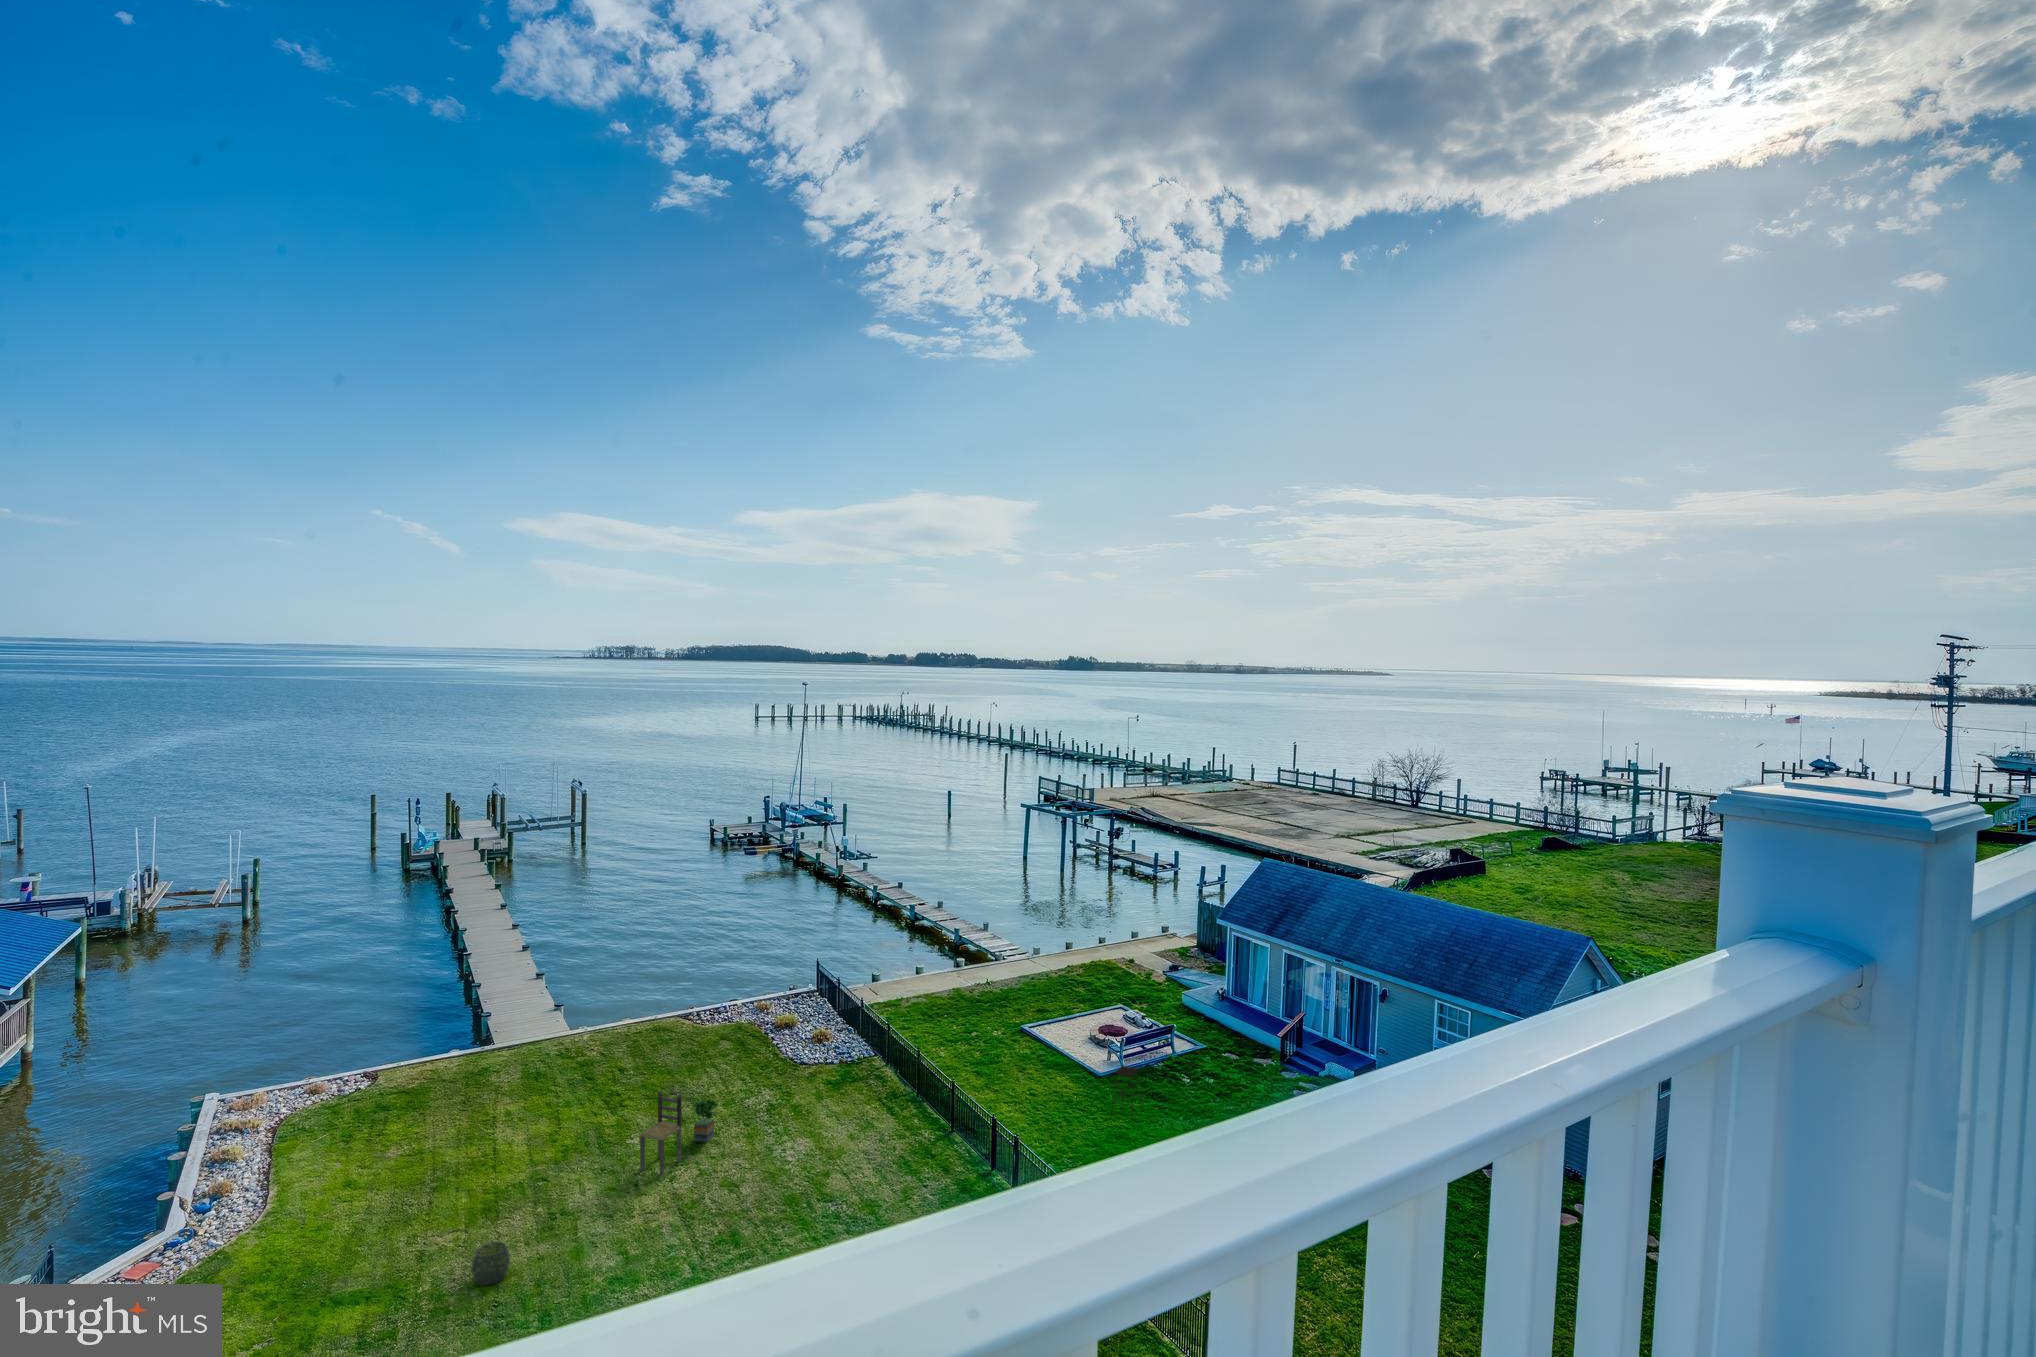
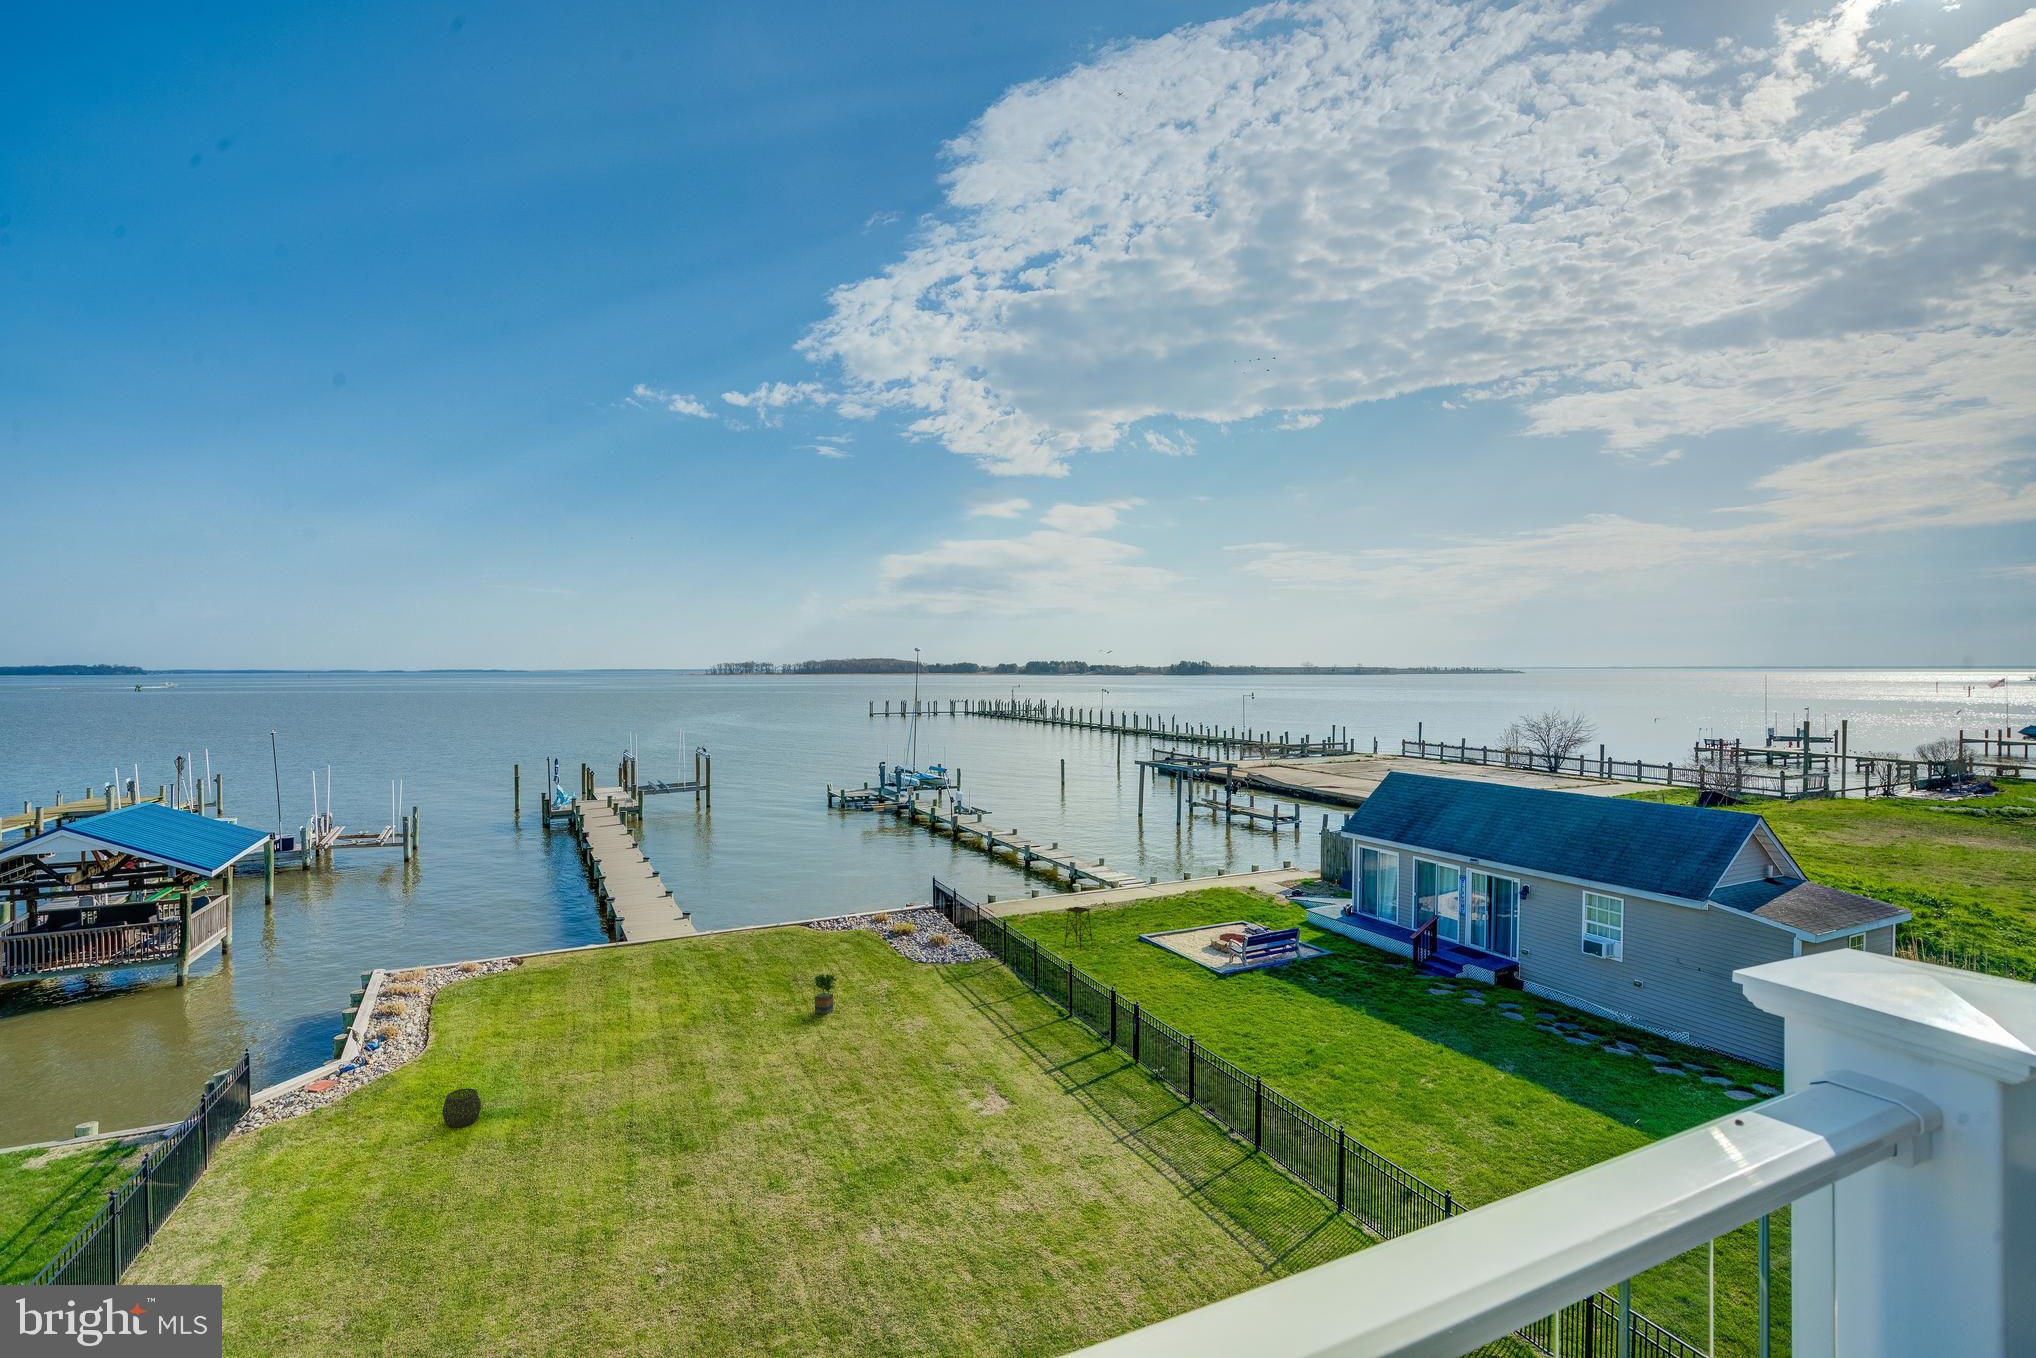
side table: present [1113,1066,1141,1115] -> present [1065,907,1093,950]
chair: present [640,1091,682,1175] -> none [764,959,802,1036]
woven basket: present [472,1242,510,1286] -> present [442,1089,481,1128]

